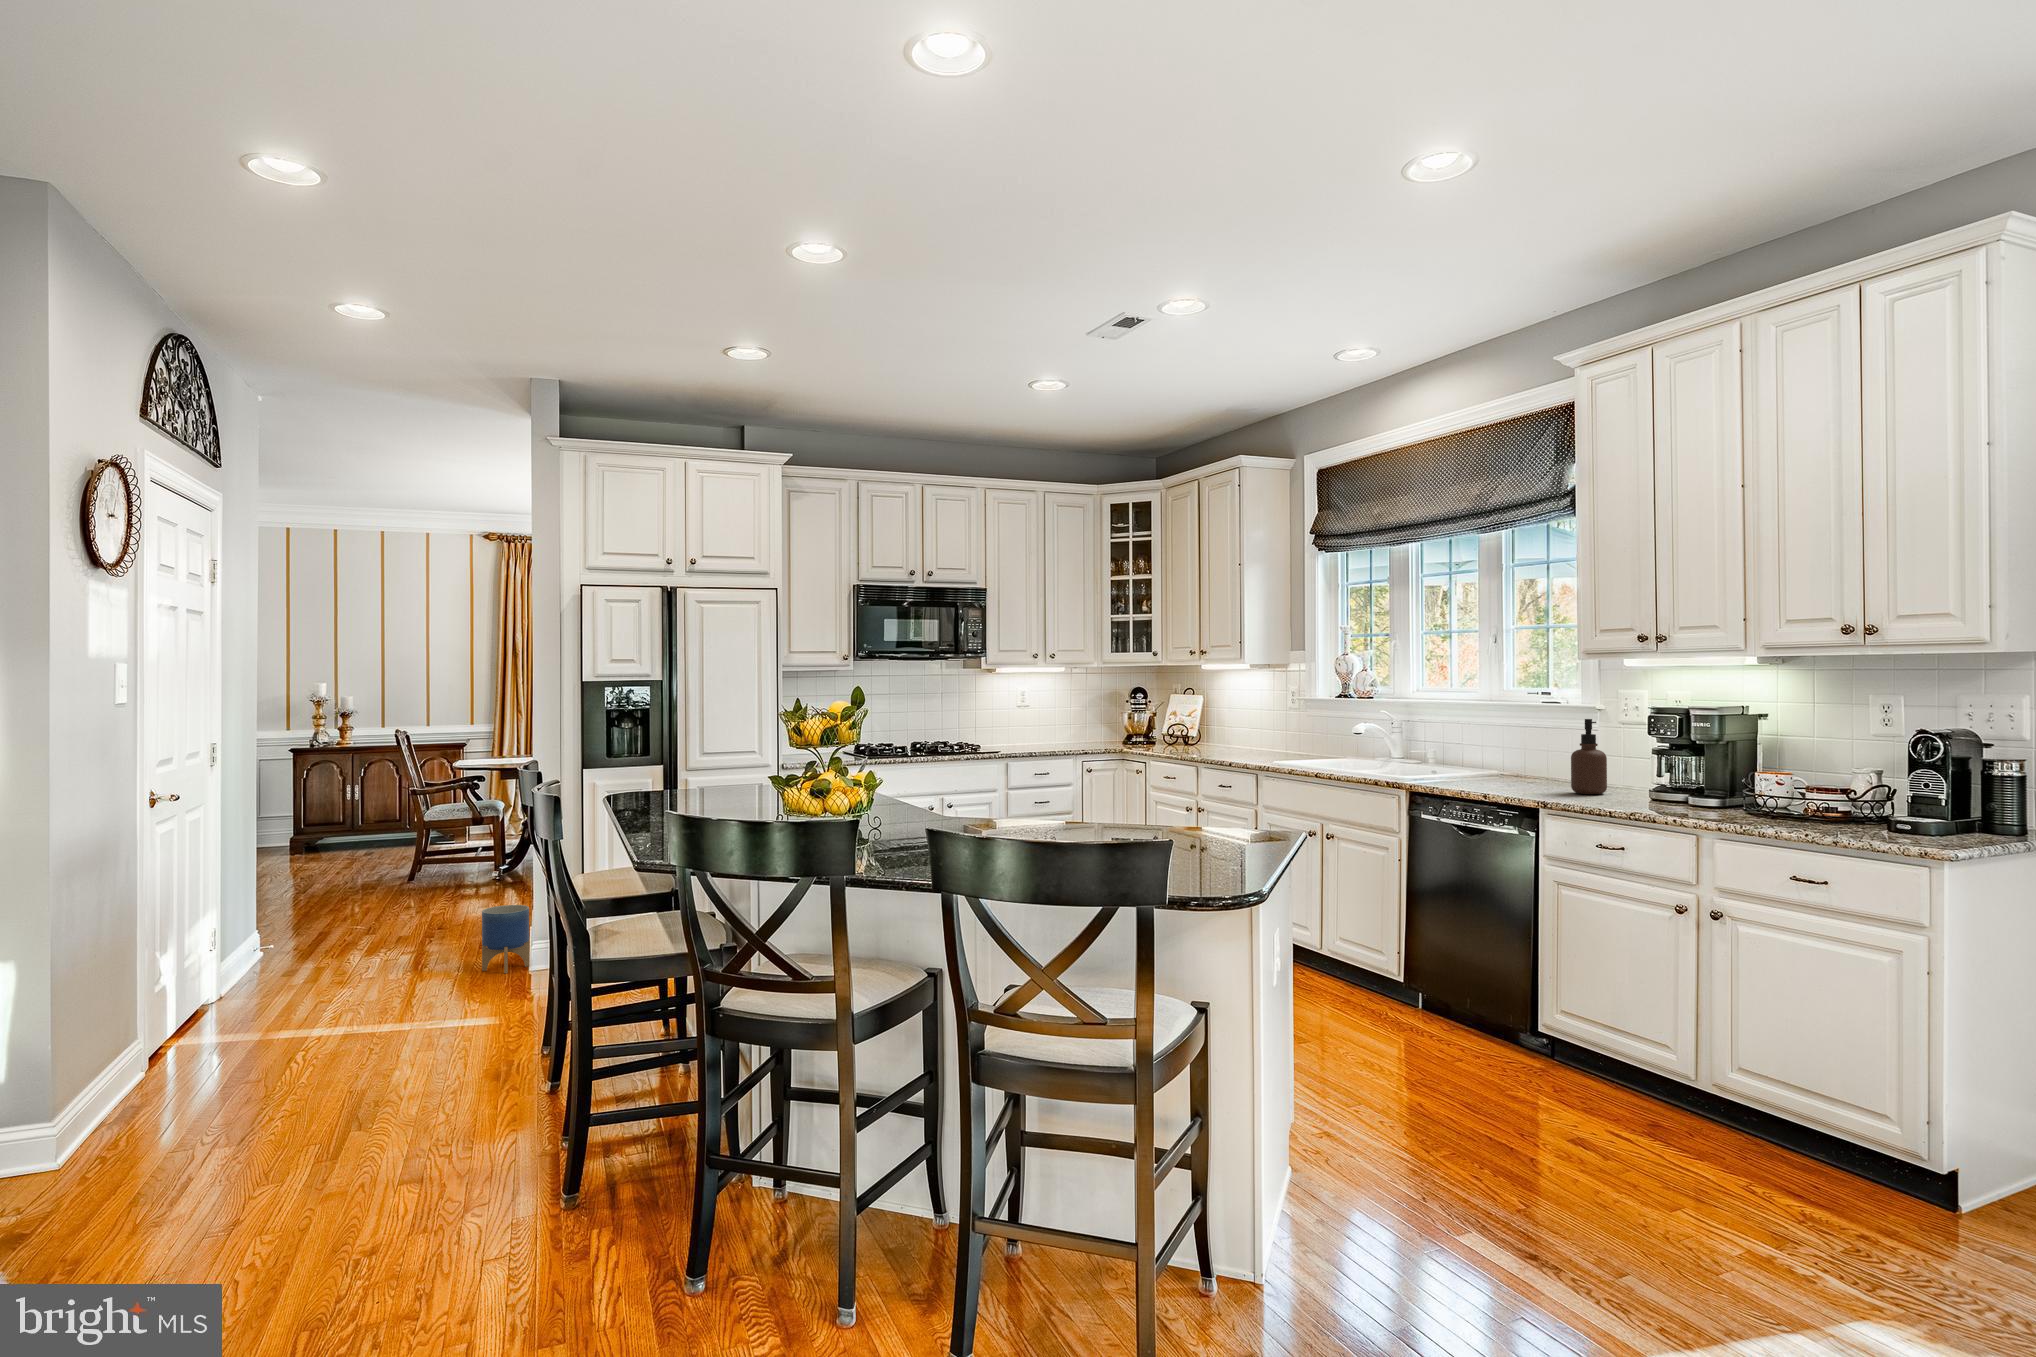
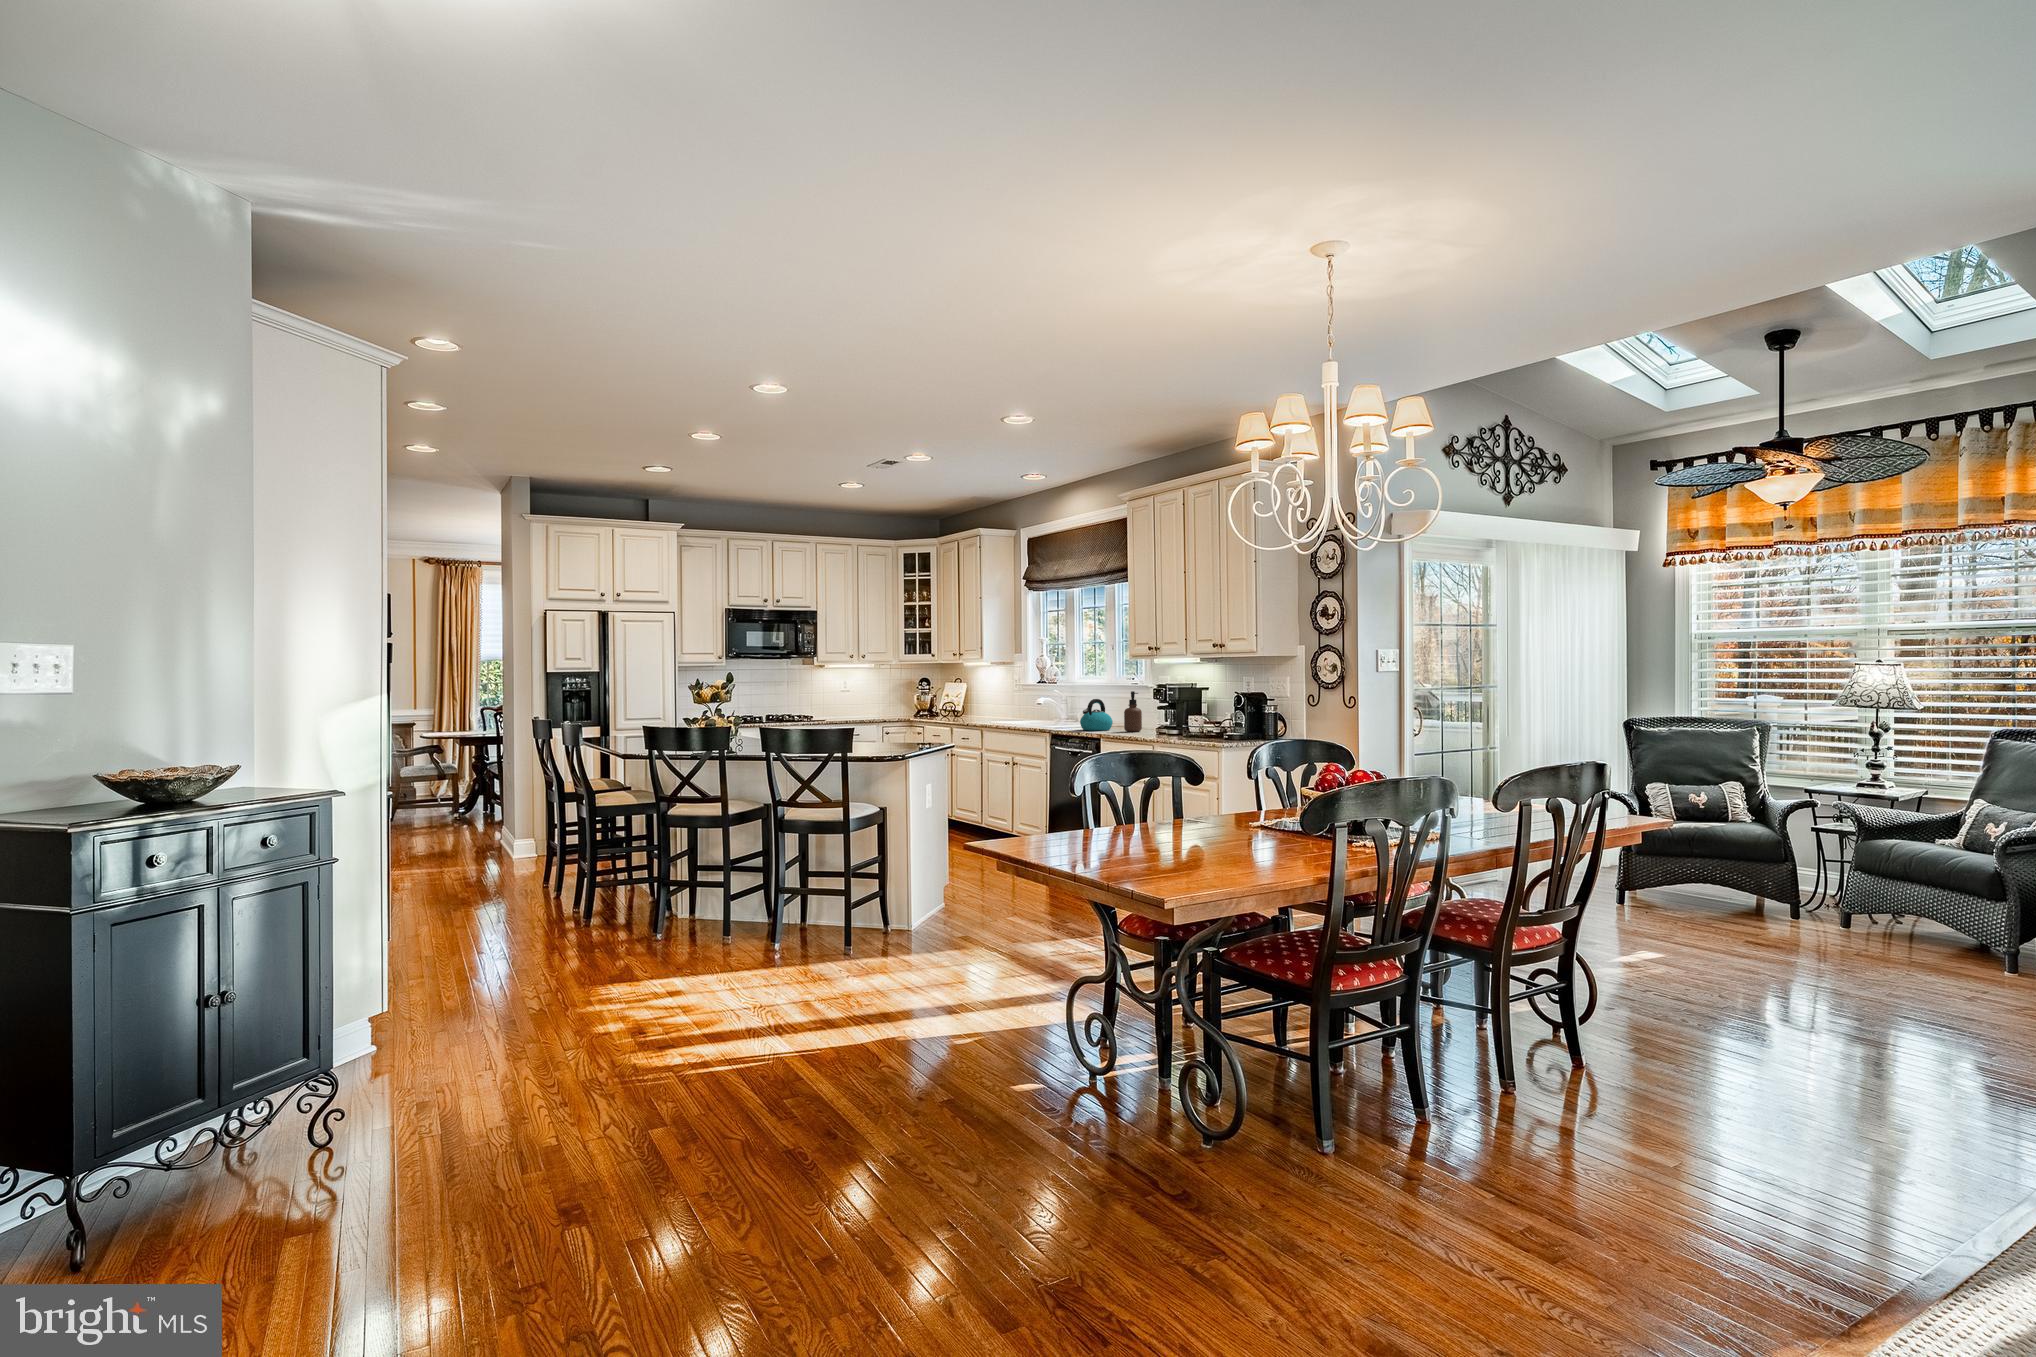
kettle: none [1470,731,1532,788] -> present [1080,699,1113,731]
planter: present [482,905,529,973] -> none [481,818,512,859]

